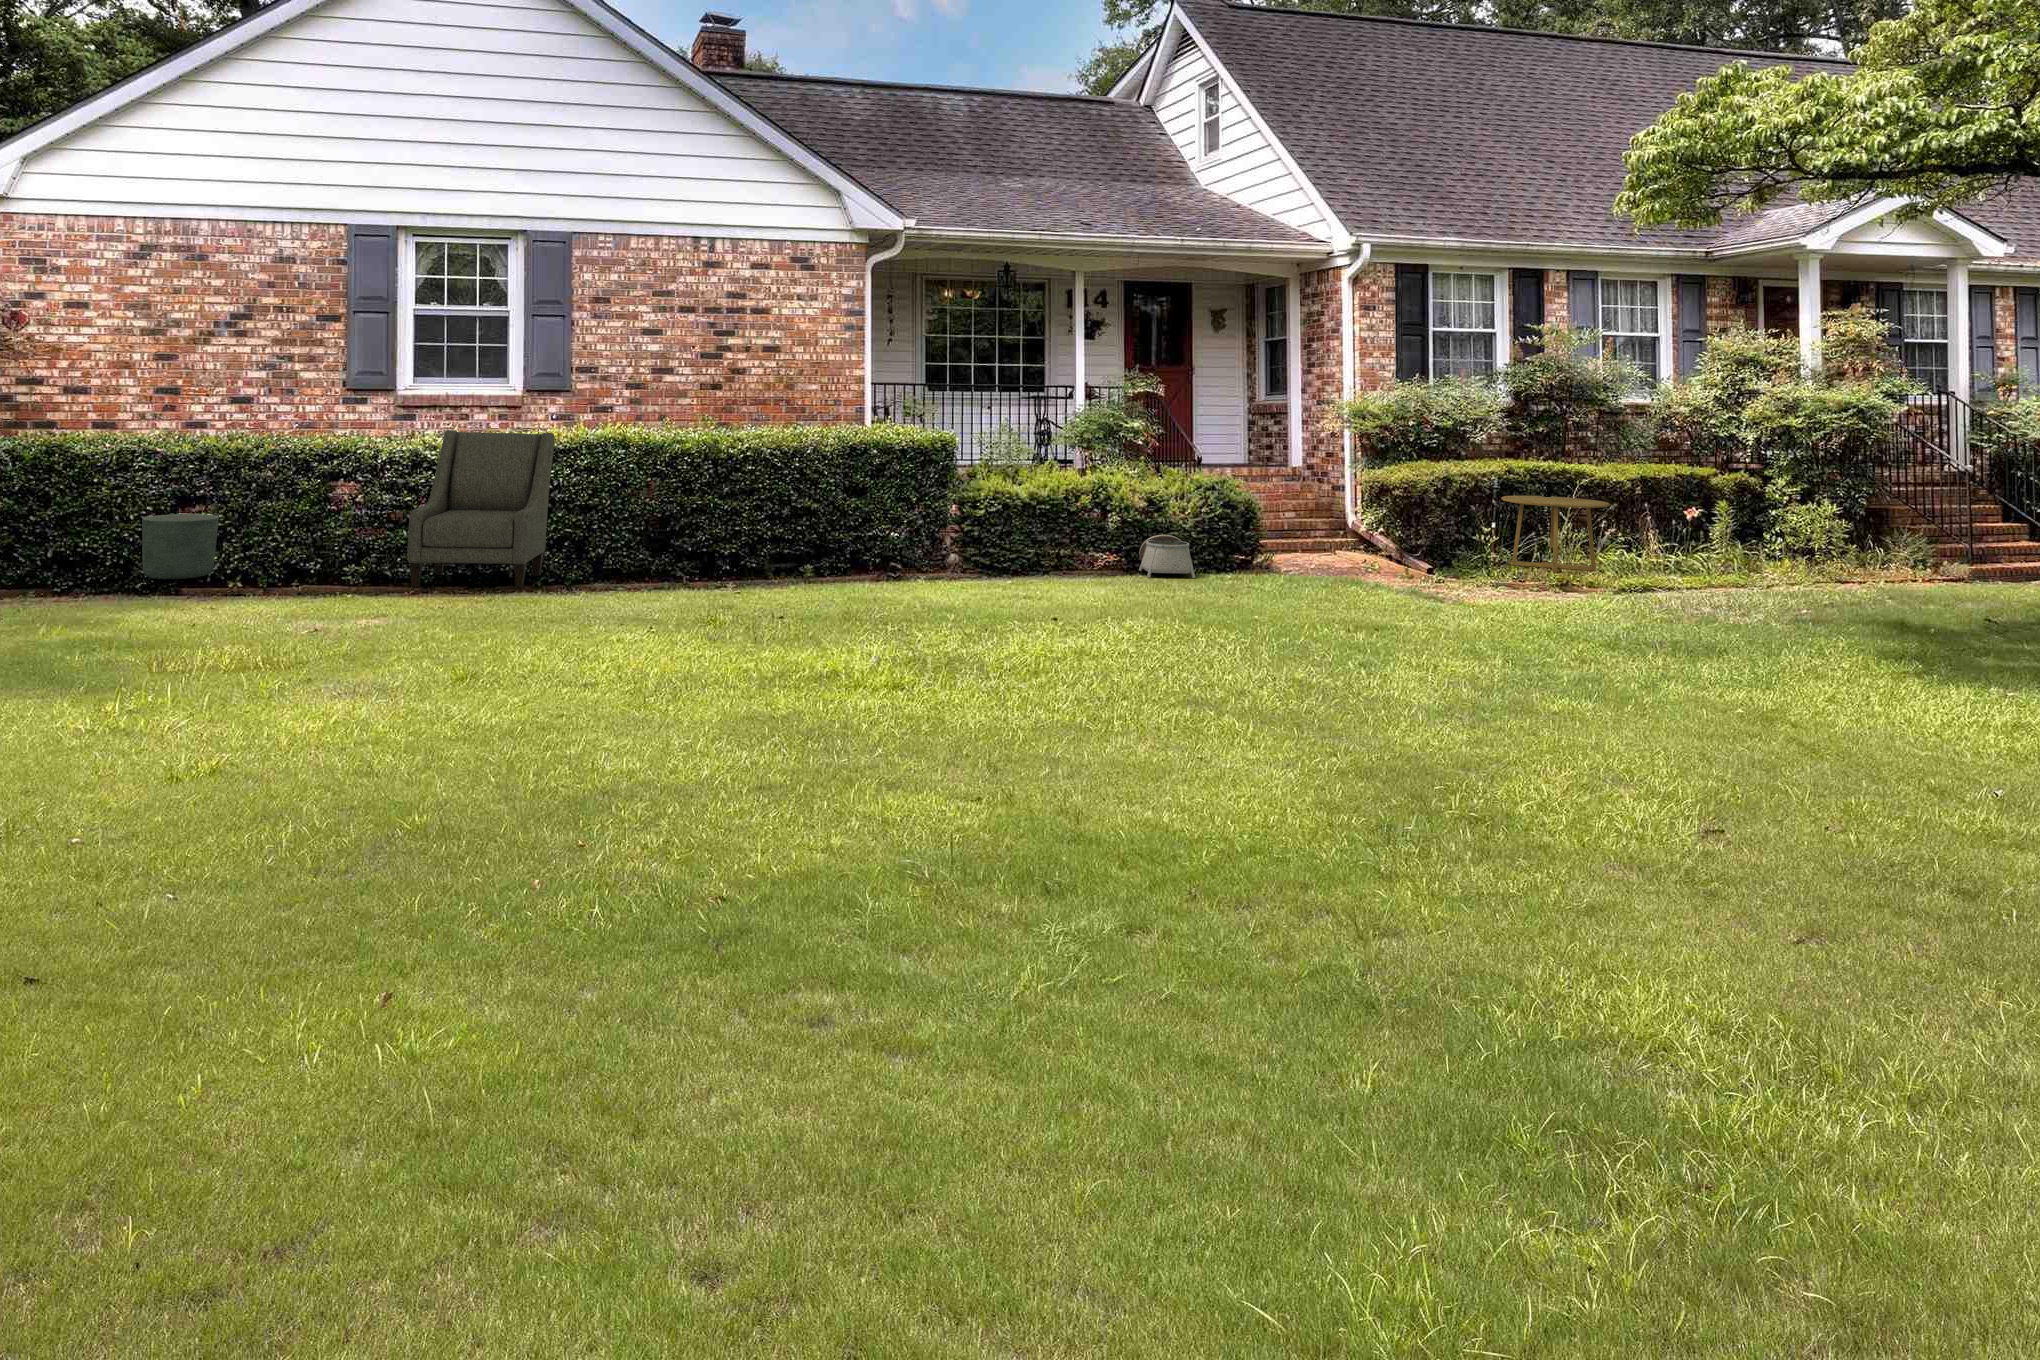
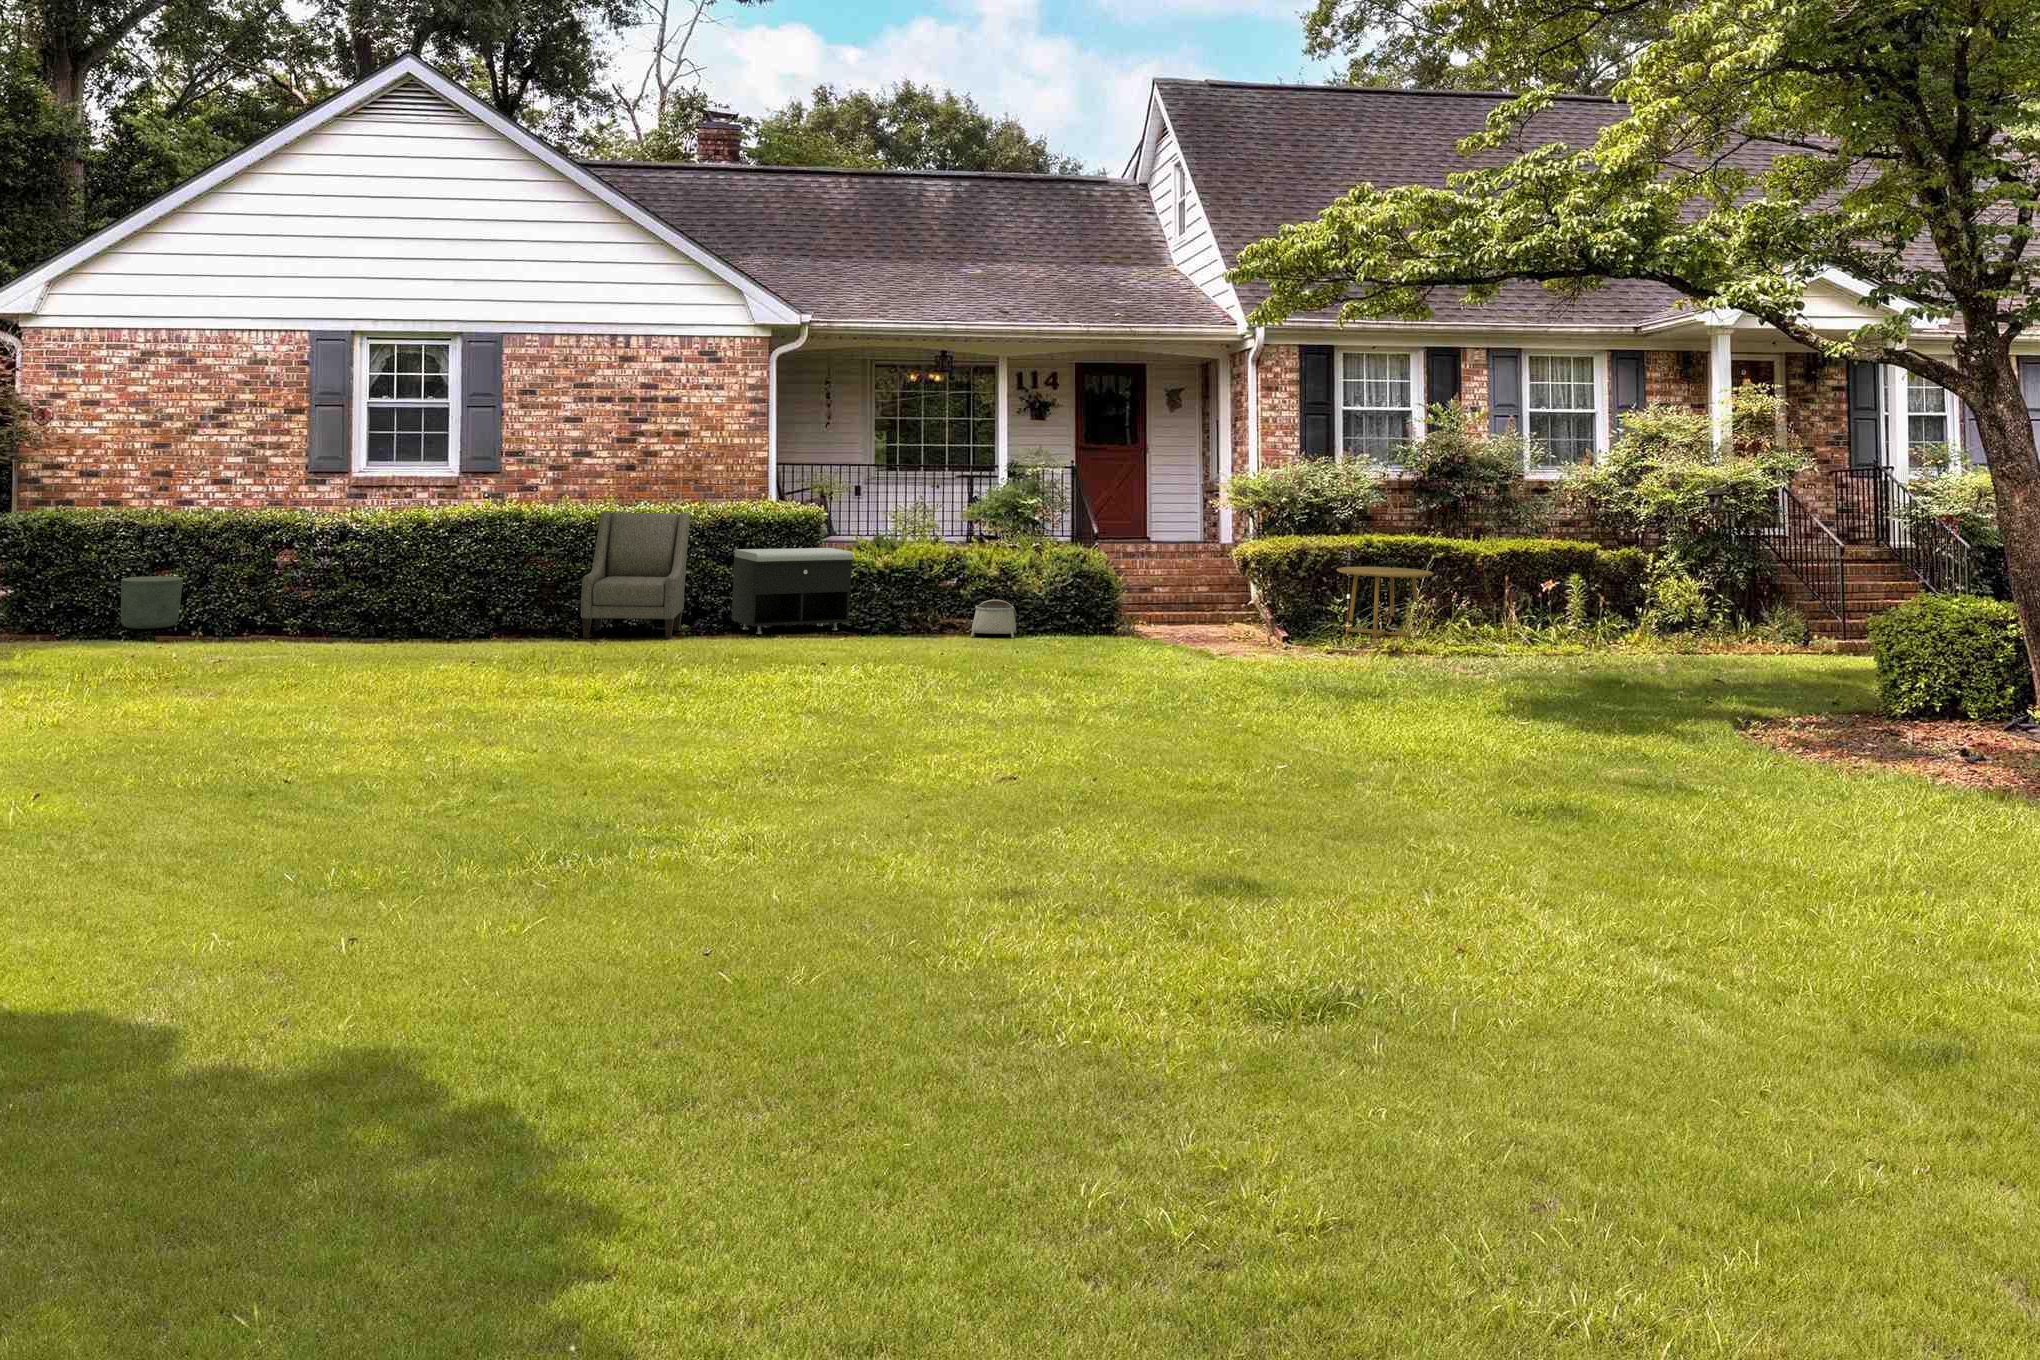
chair: present [408,430,555,589] -> present [581,511,690,639]
storage bench: none [870,477,1007,576] -> present [732,548,853,634]

